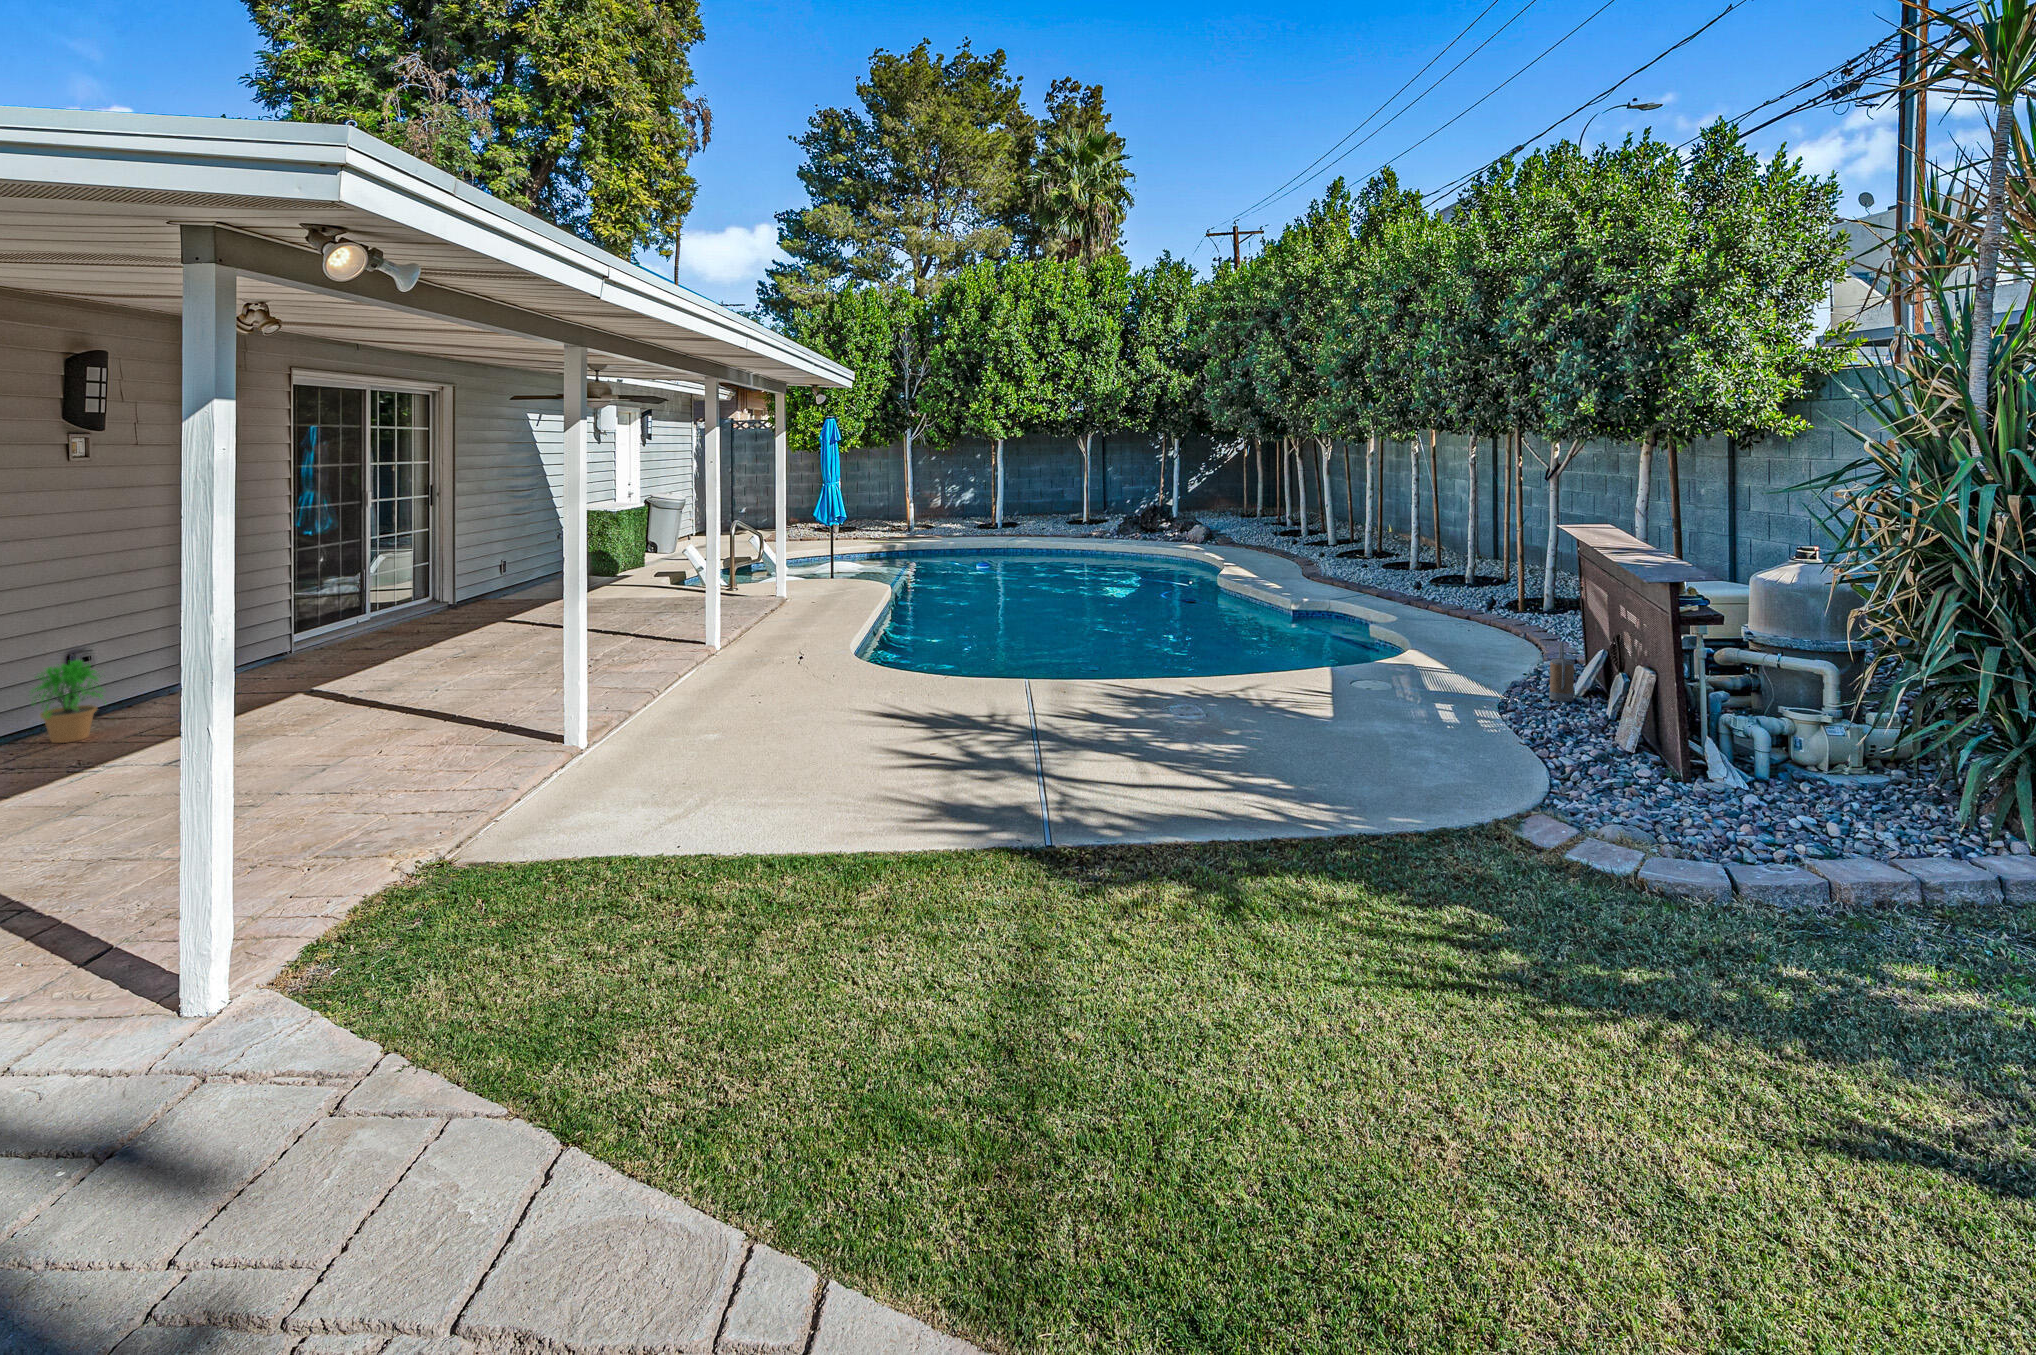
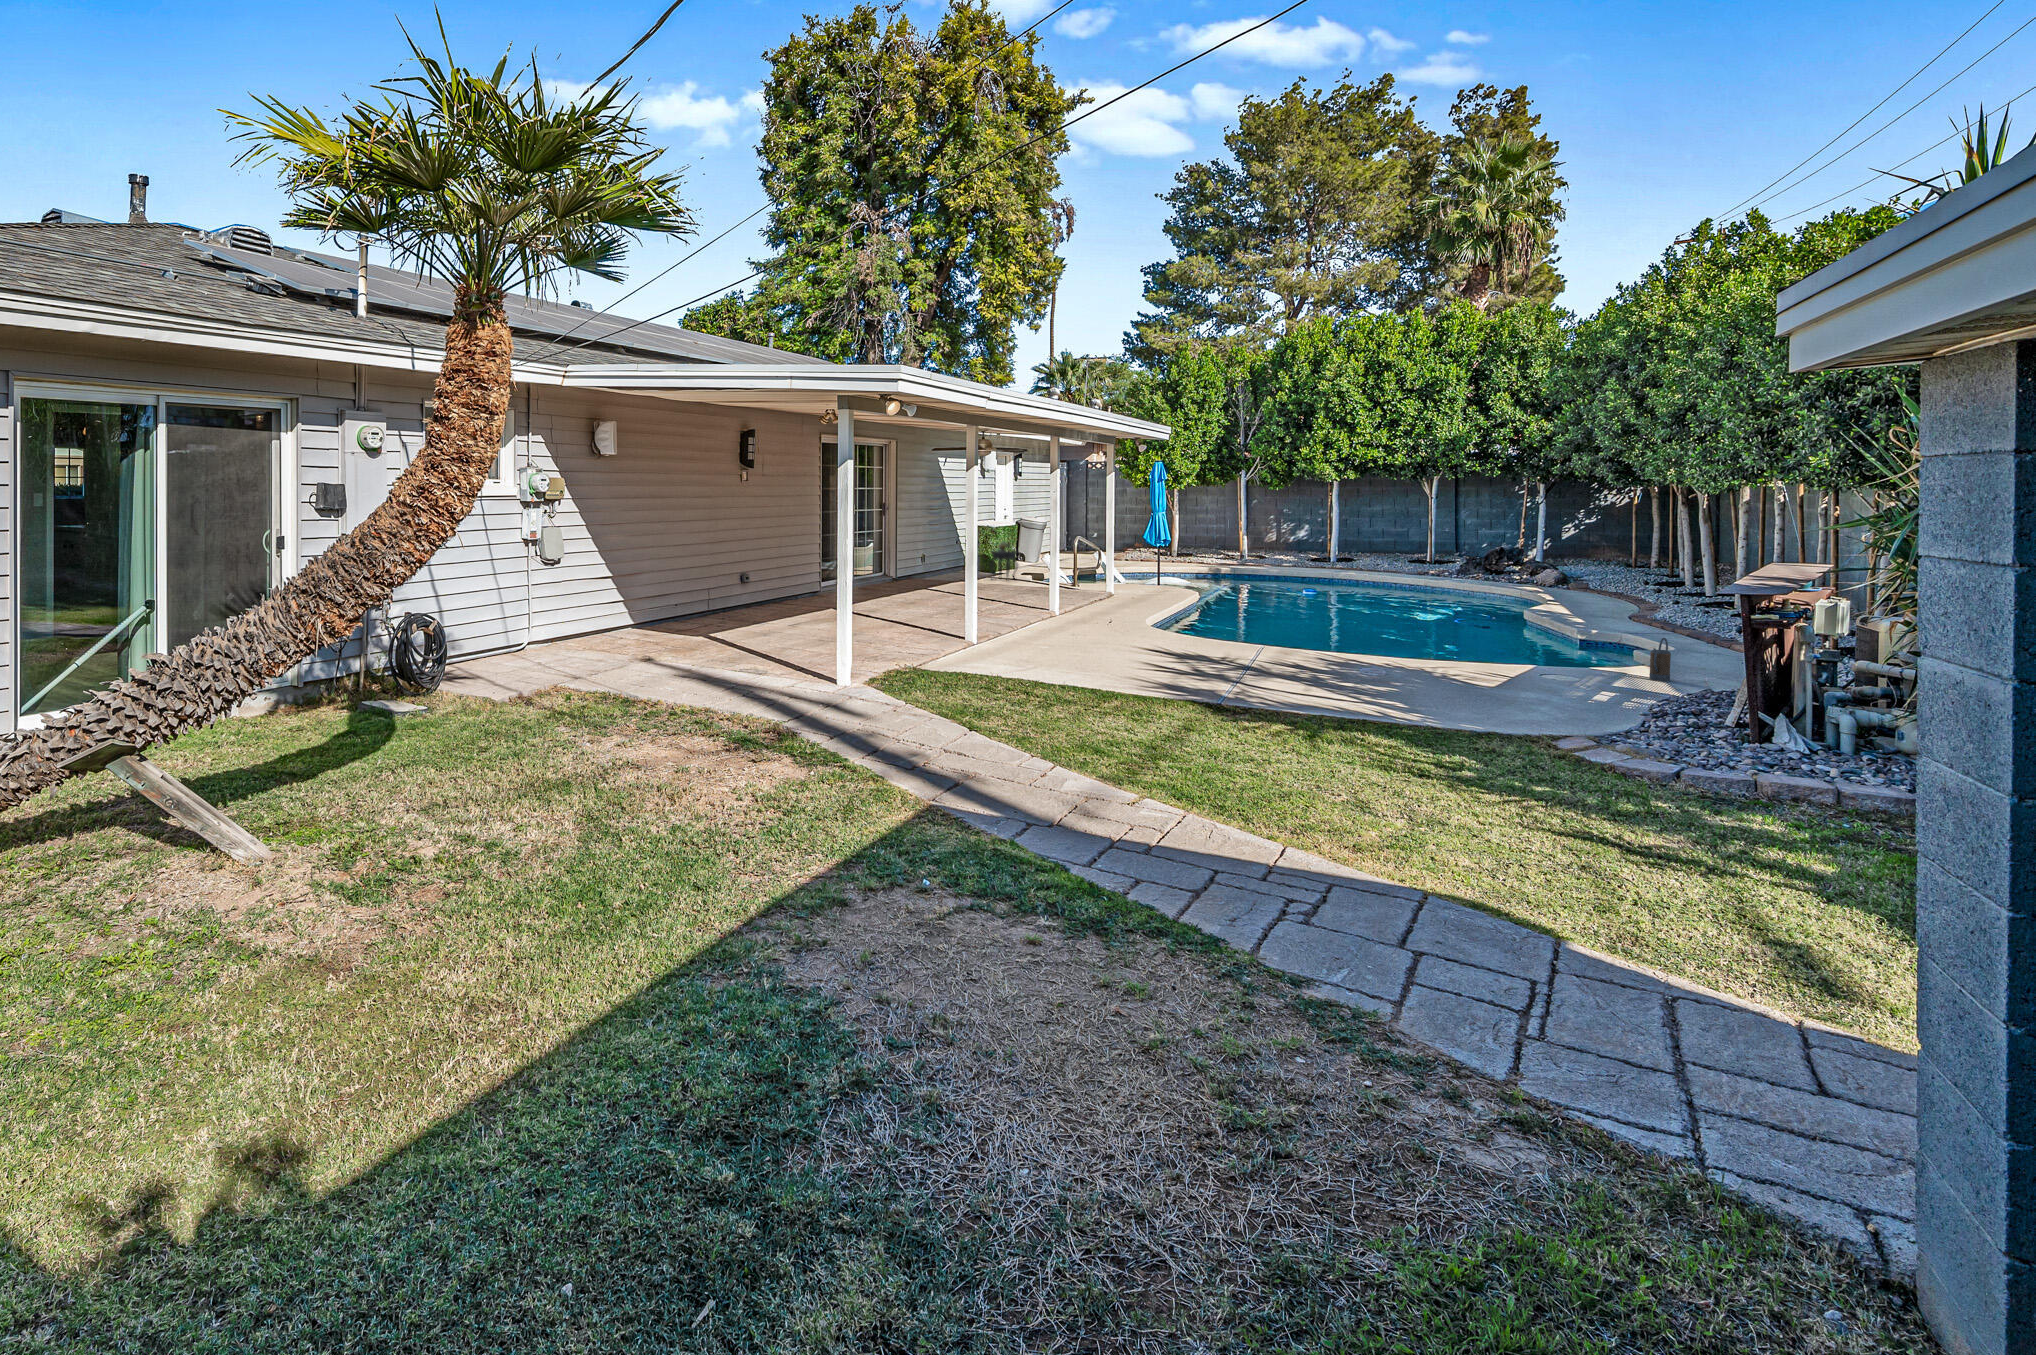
side table: none [615,524,657,582] -> present [990,541,1018,580]
potted plant: present [31,659,106,743] -> none [728,581,757,620]

